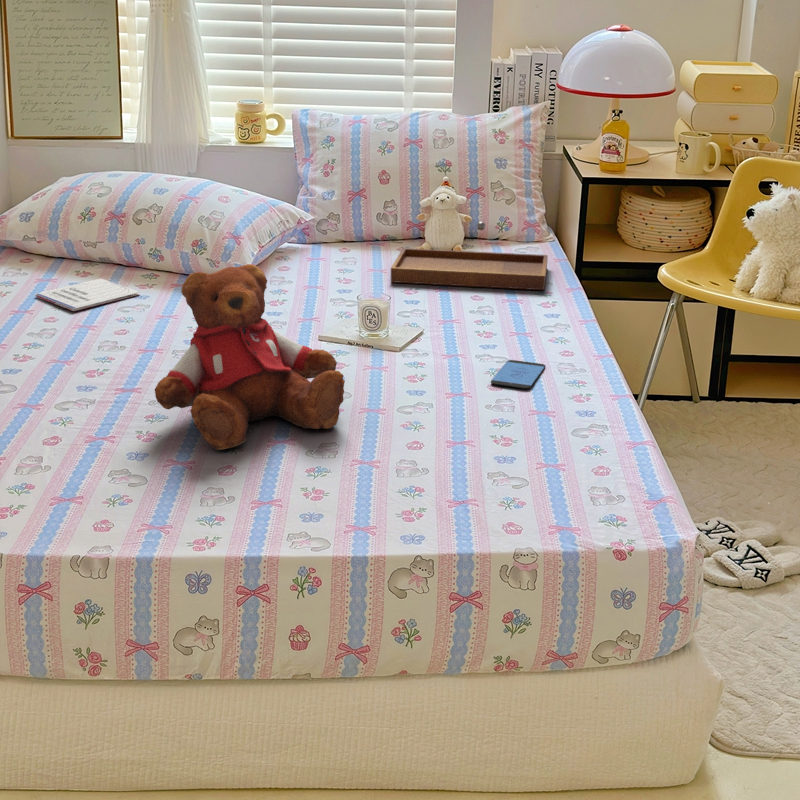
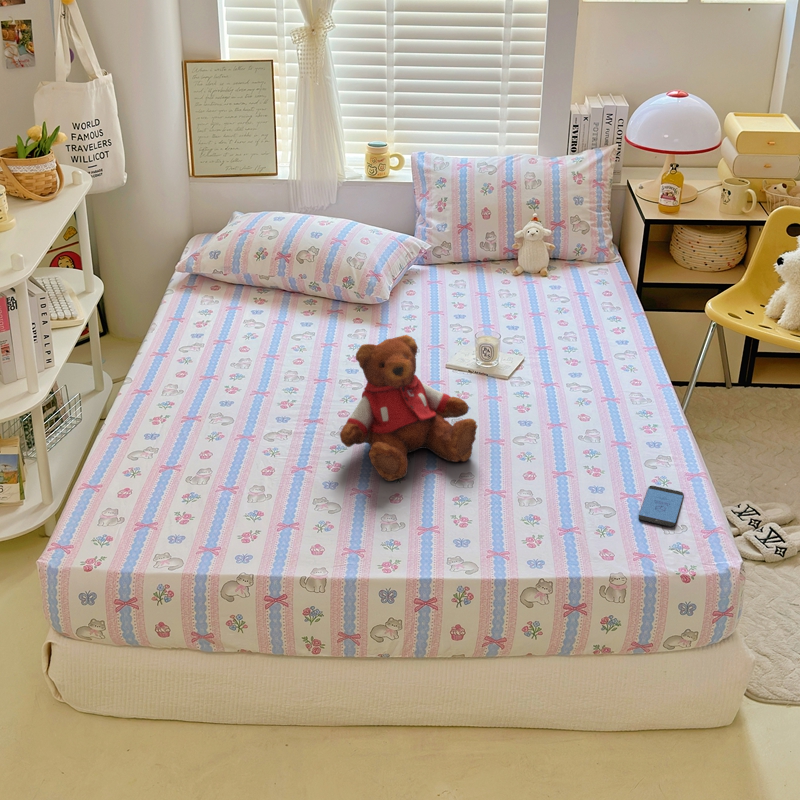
tray: present [391,222,548,290] -> none [495,259,617,317]
notebook: present [35,279,140,311] -> none [226,306,305,341]
smartphone: present [491,360,545,389] -> present [639,486,684,527]

